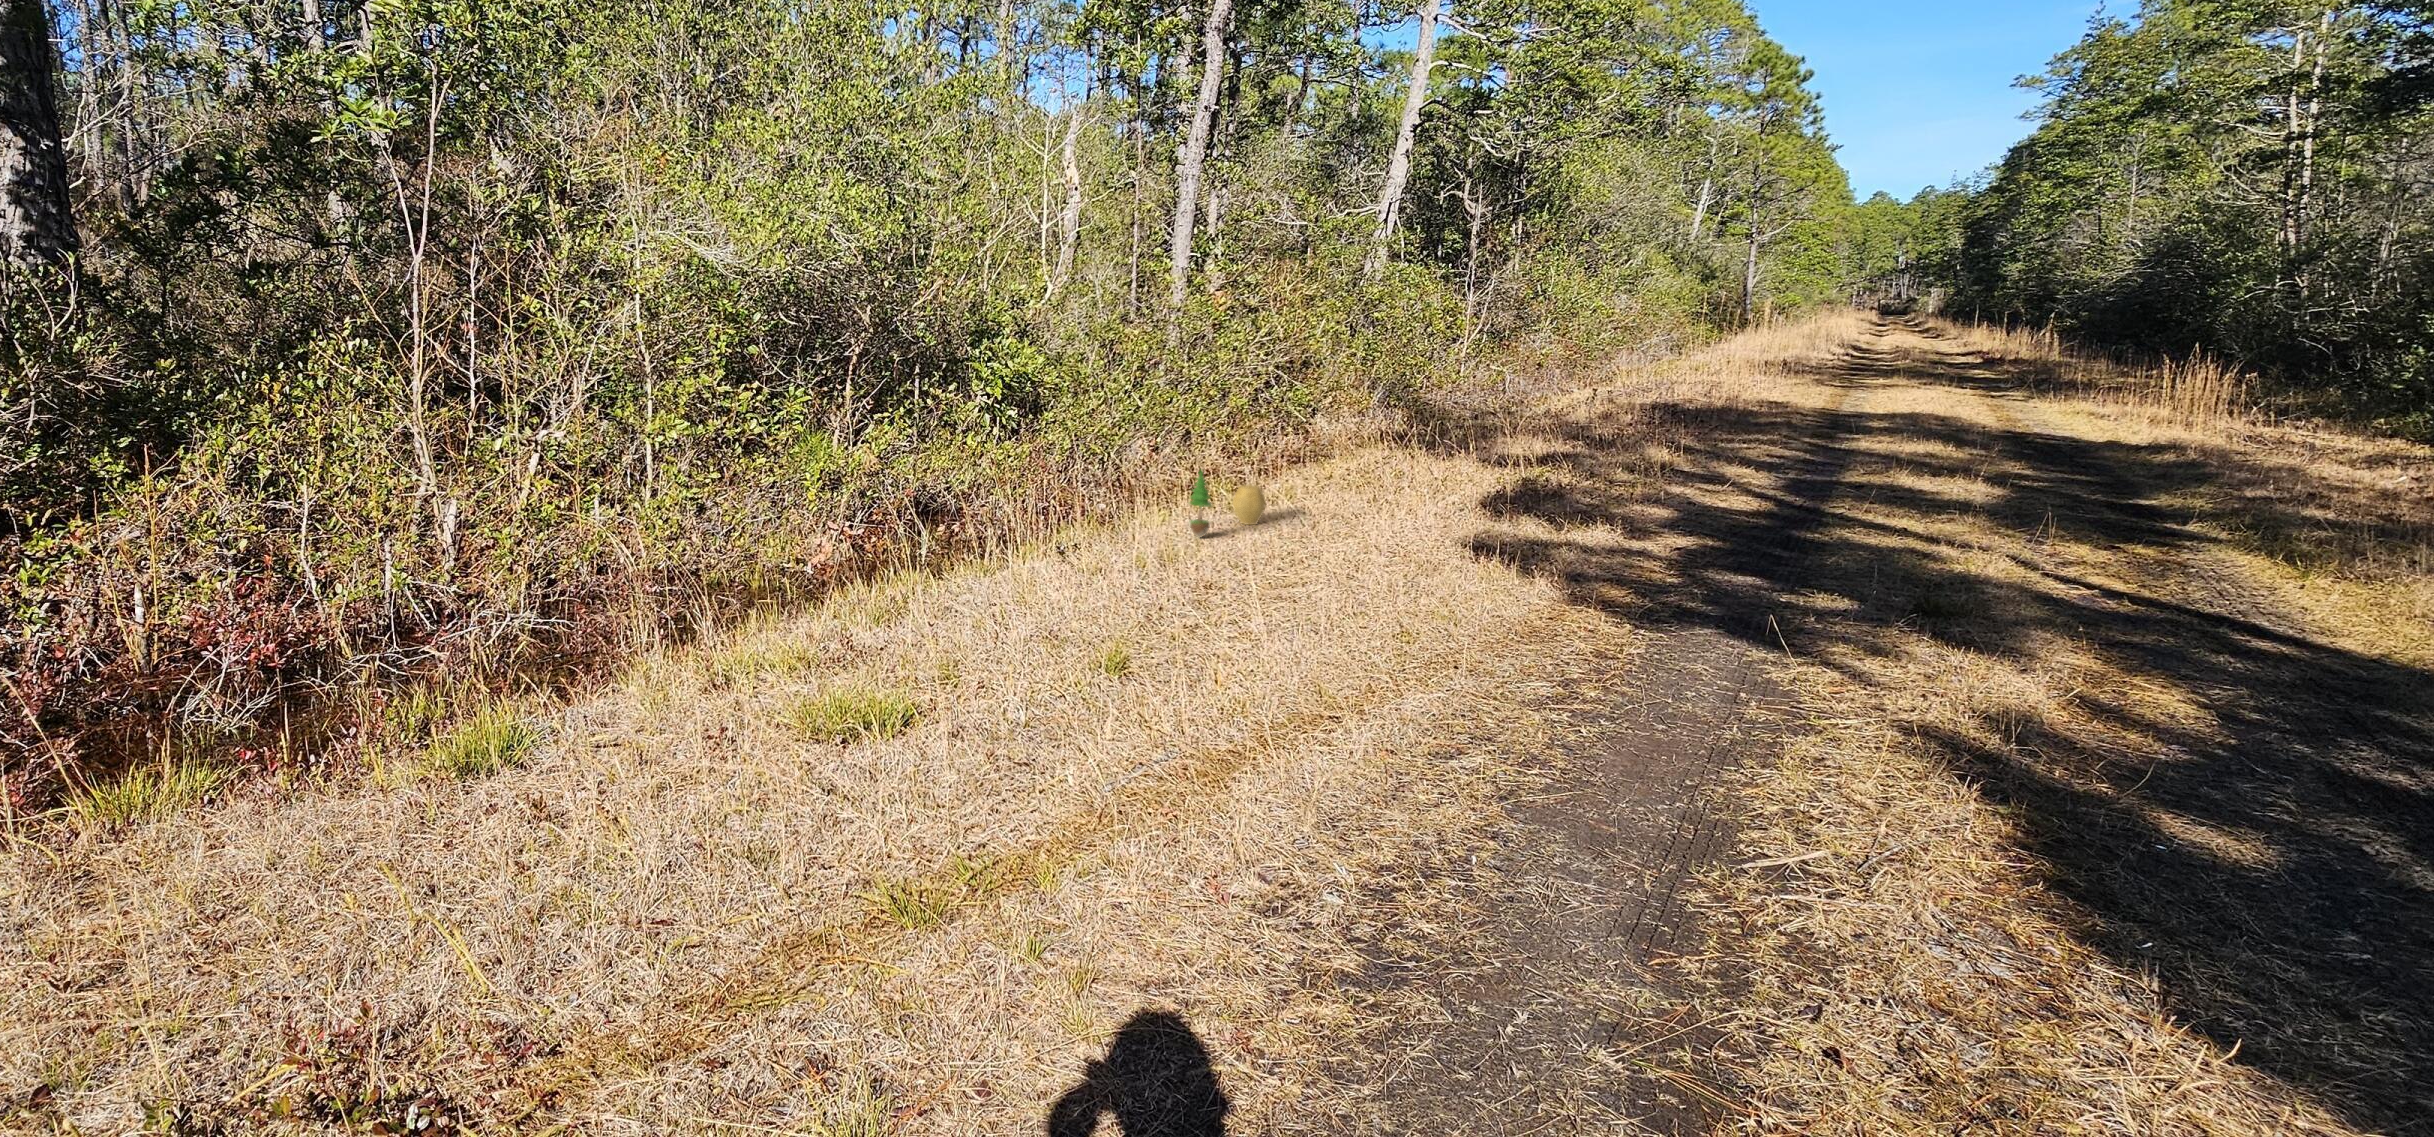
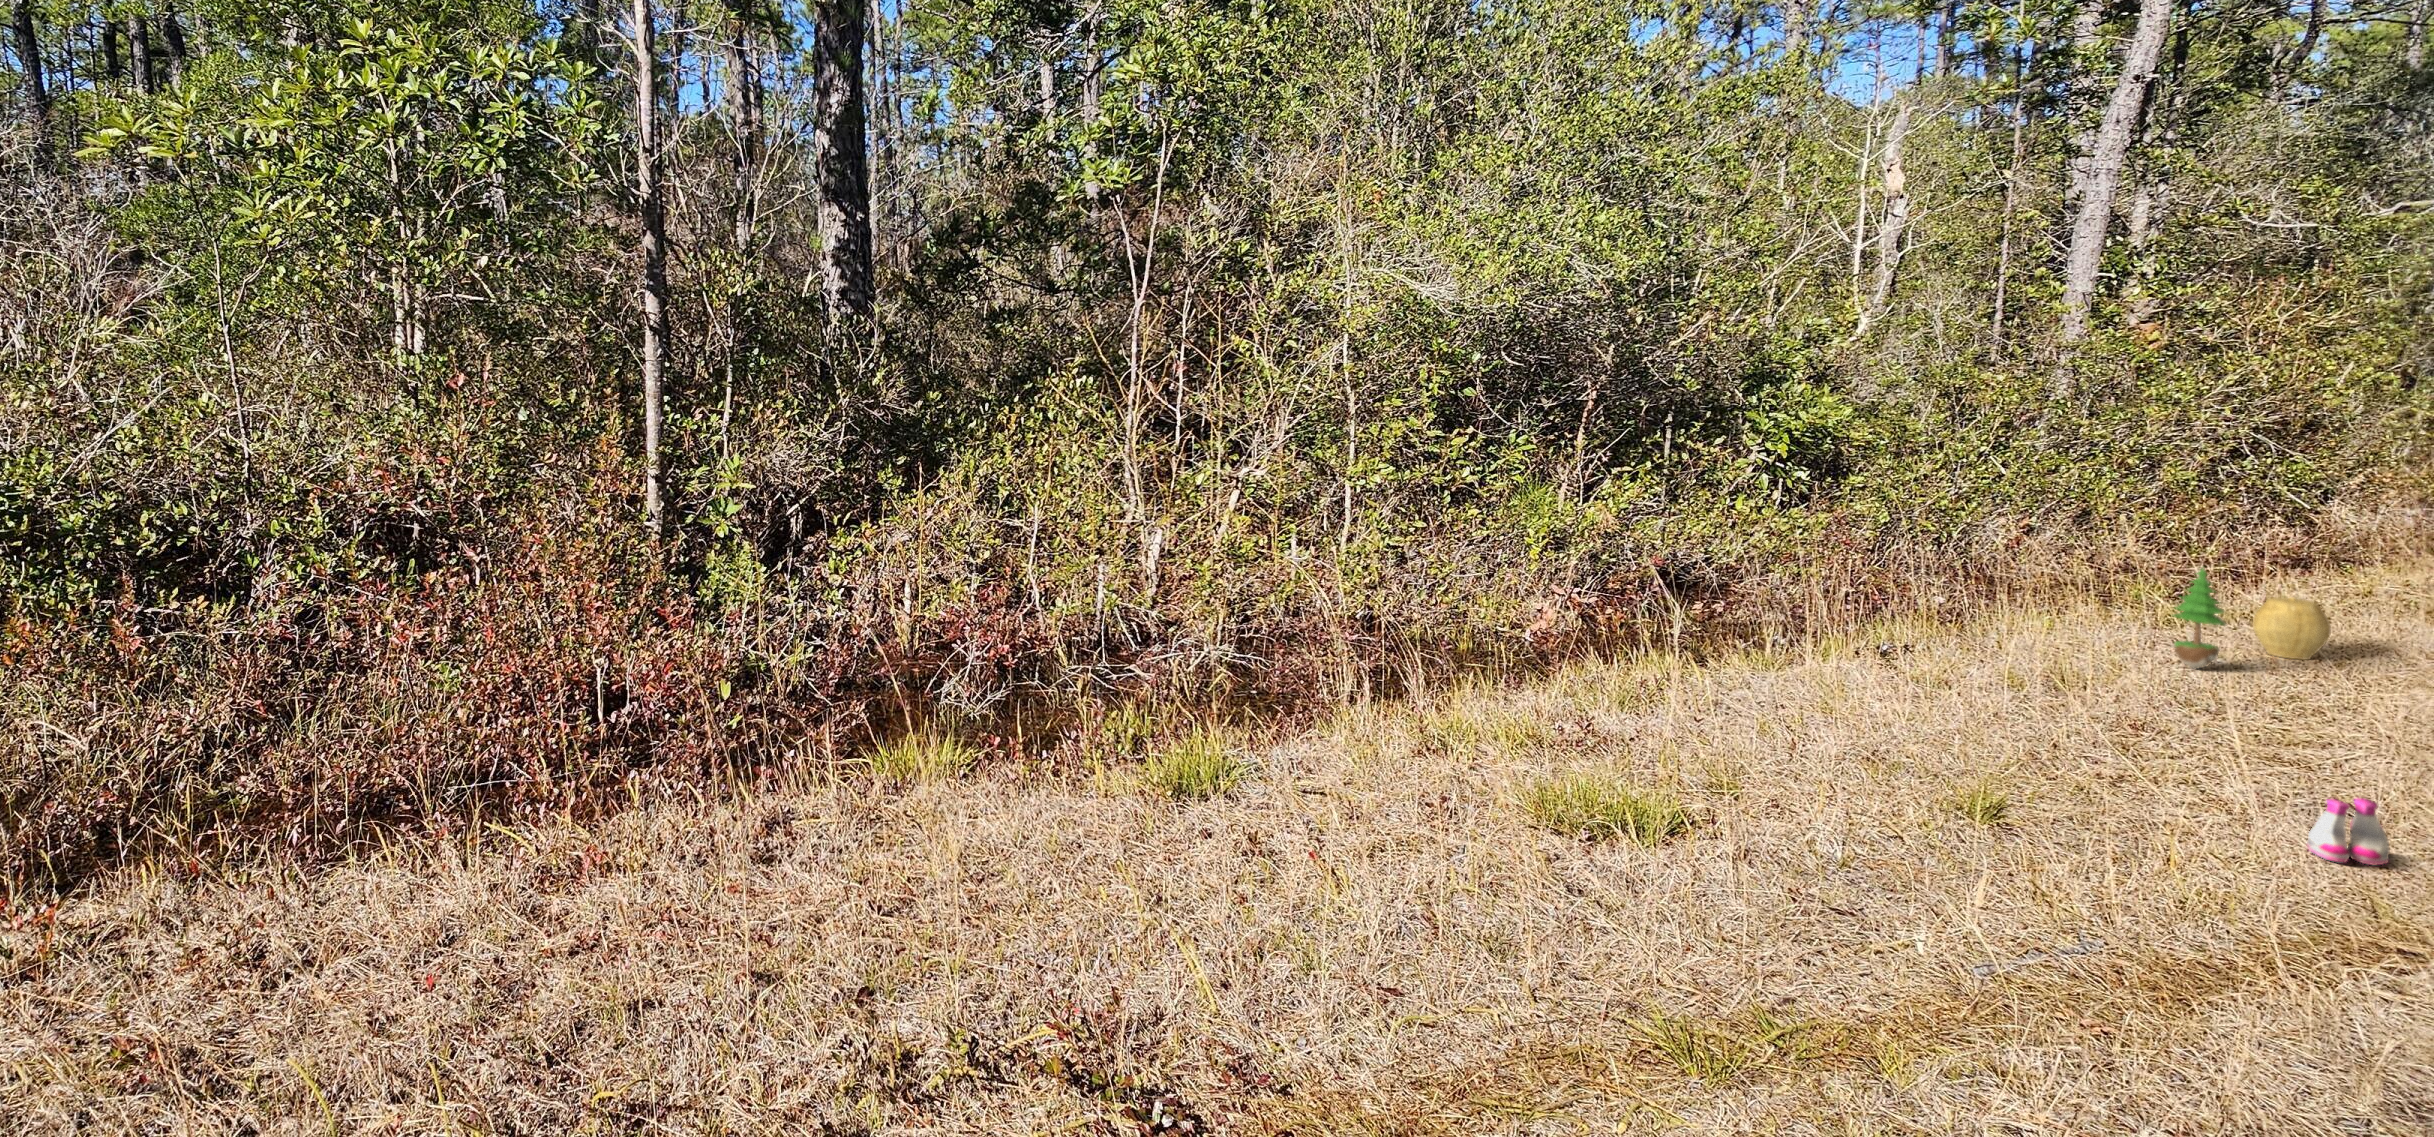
boots: none [1196,607,1229,648] -> present [2307,798,2389,865]

